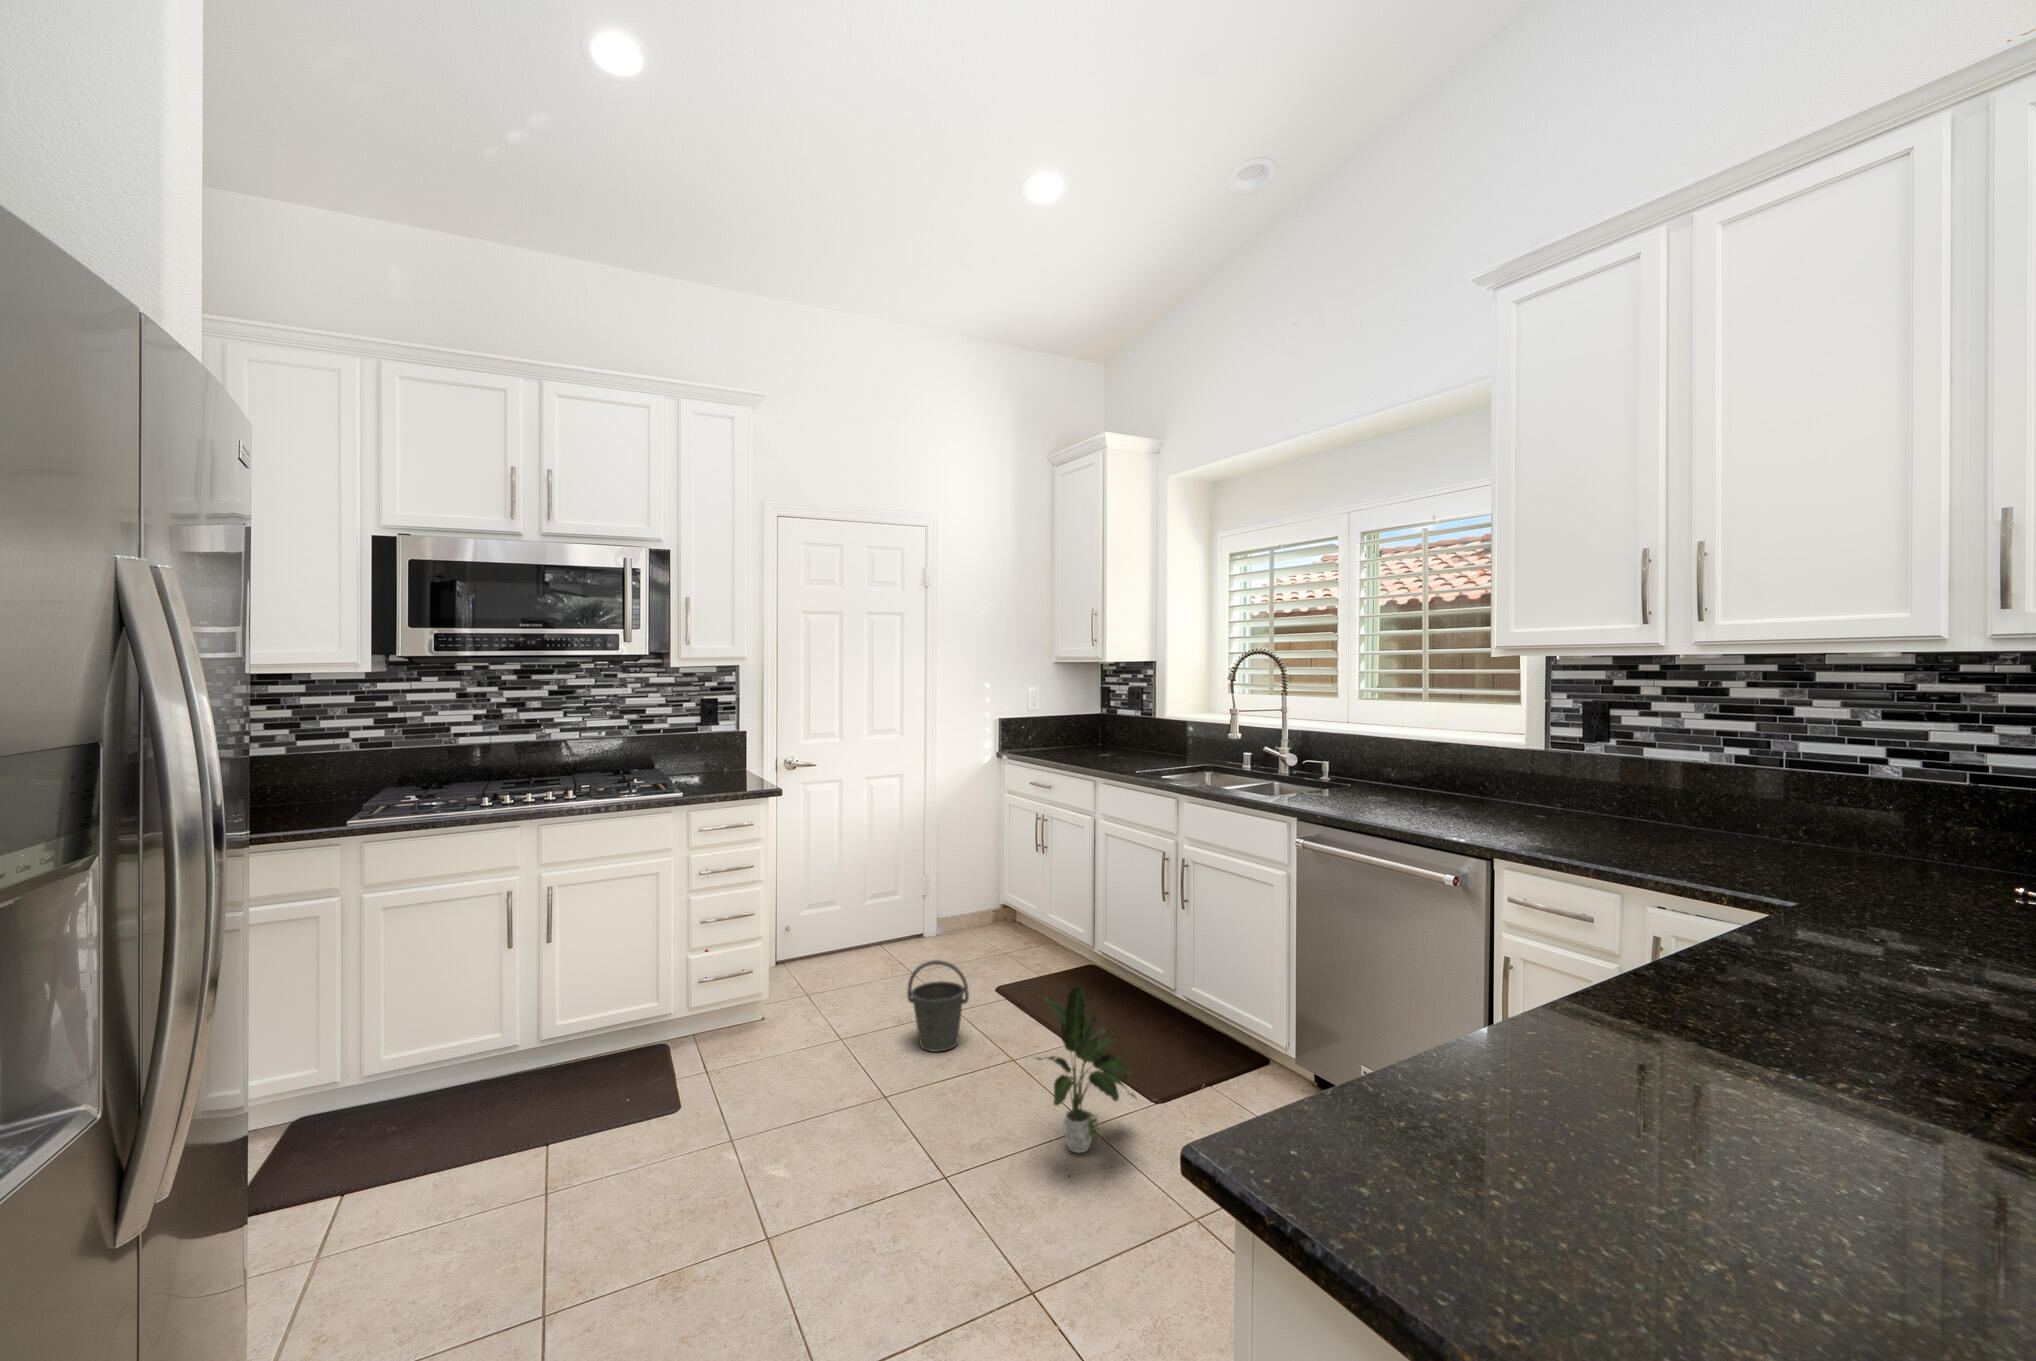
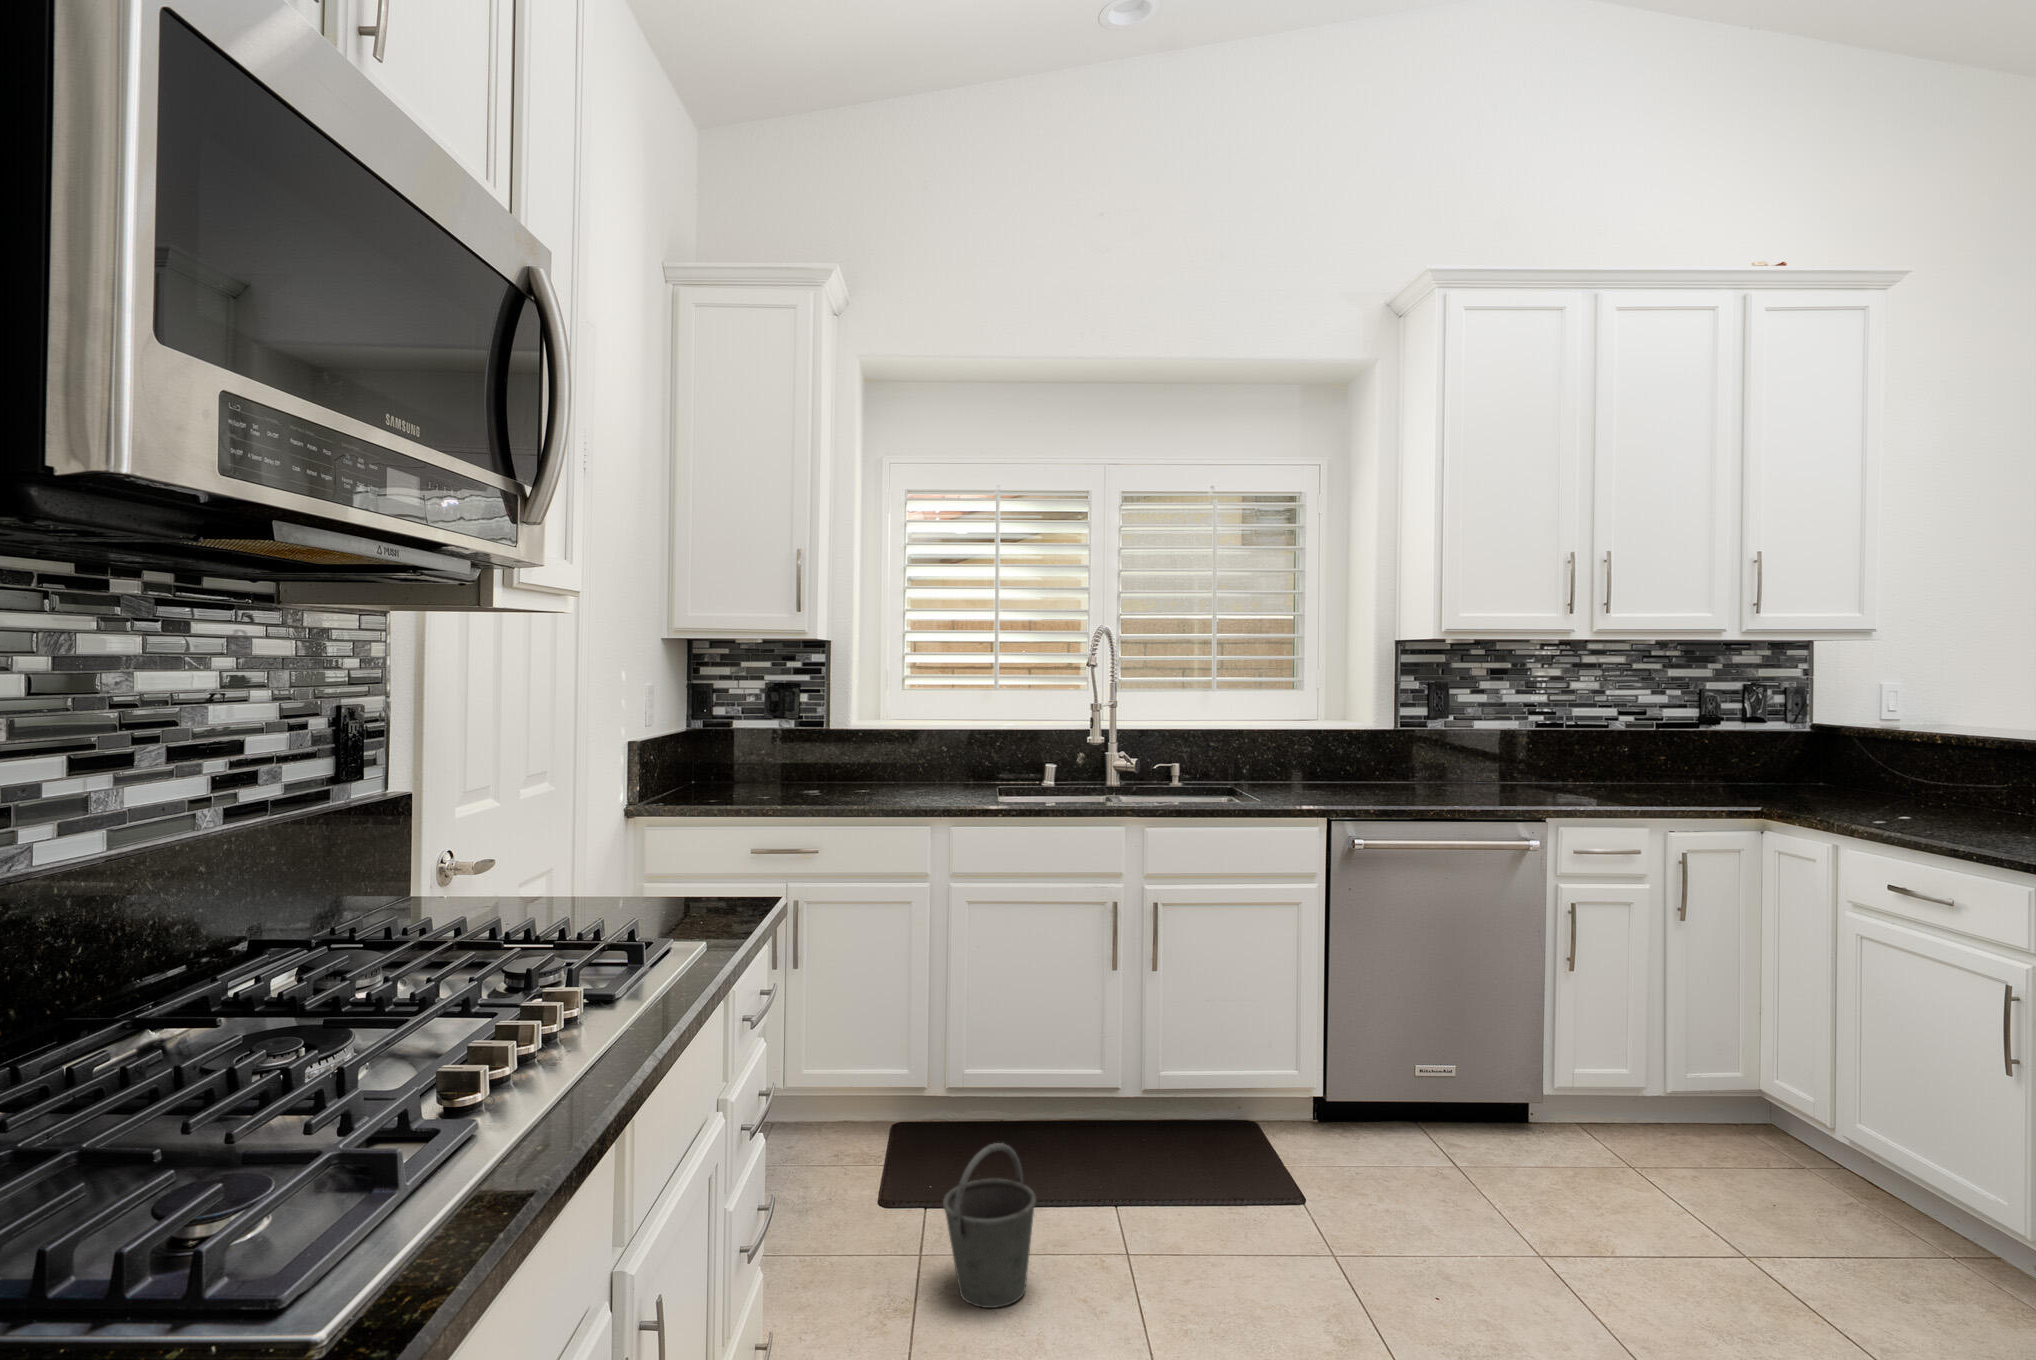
potted plant: present [1037,985,1135,1153] -> none [1295,1065,1439,1284]

